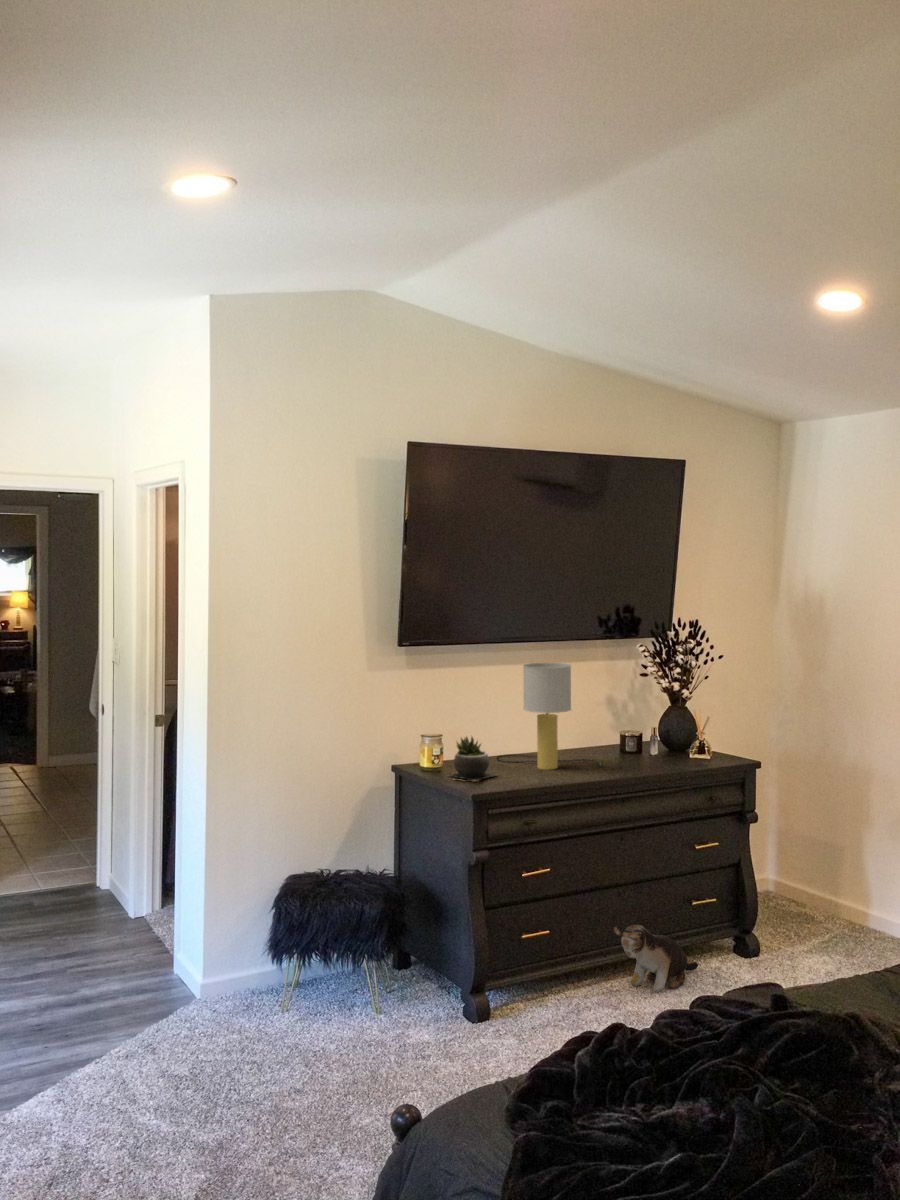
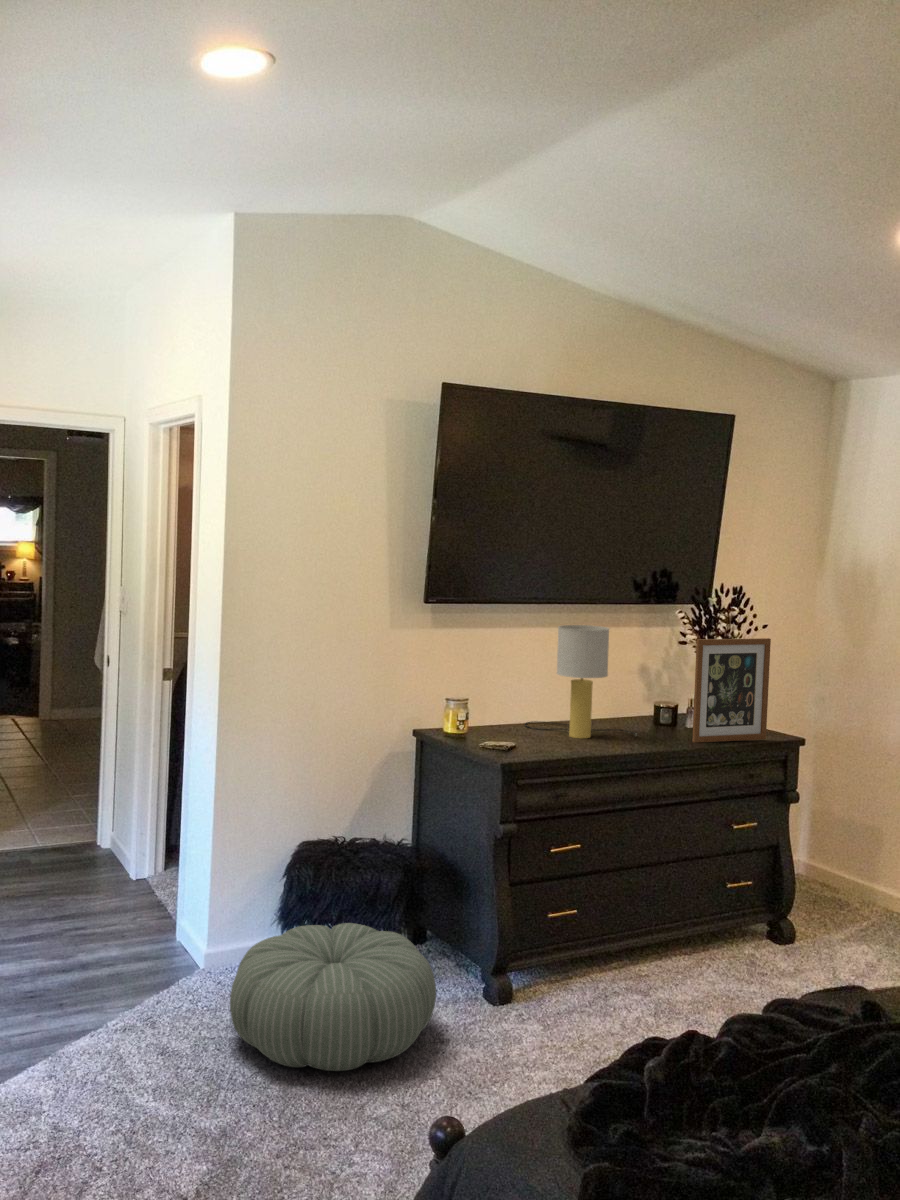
picture frame: none [653,669,724,770] -> present [692,638,771,742]
succulent plant: present [449,737,495,781] -> none [473,698,529,748]
plush toy: present [614,924,698,992] -> none [647,906,731,978]
pouf: none [224,951,415,1087] -> present [230,923,436,1071]

